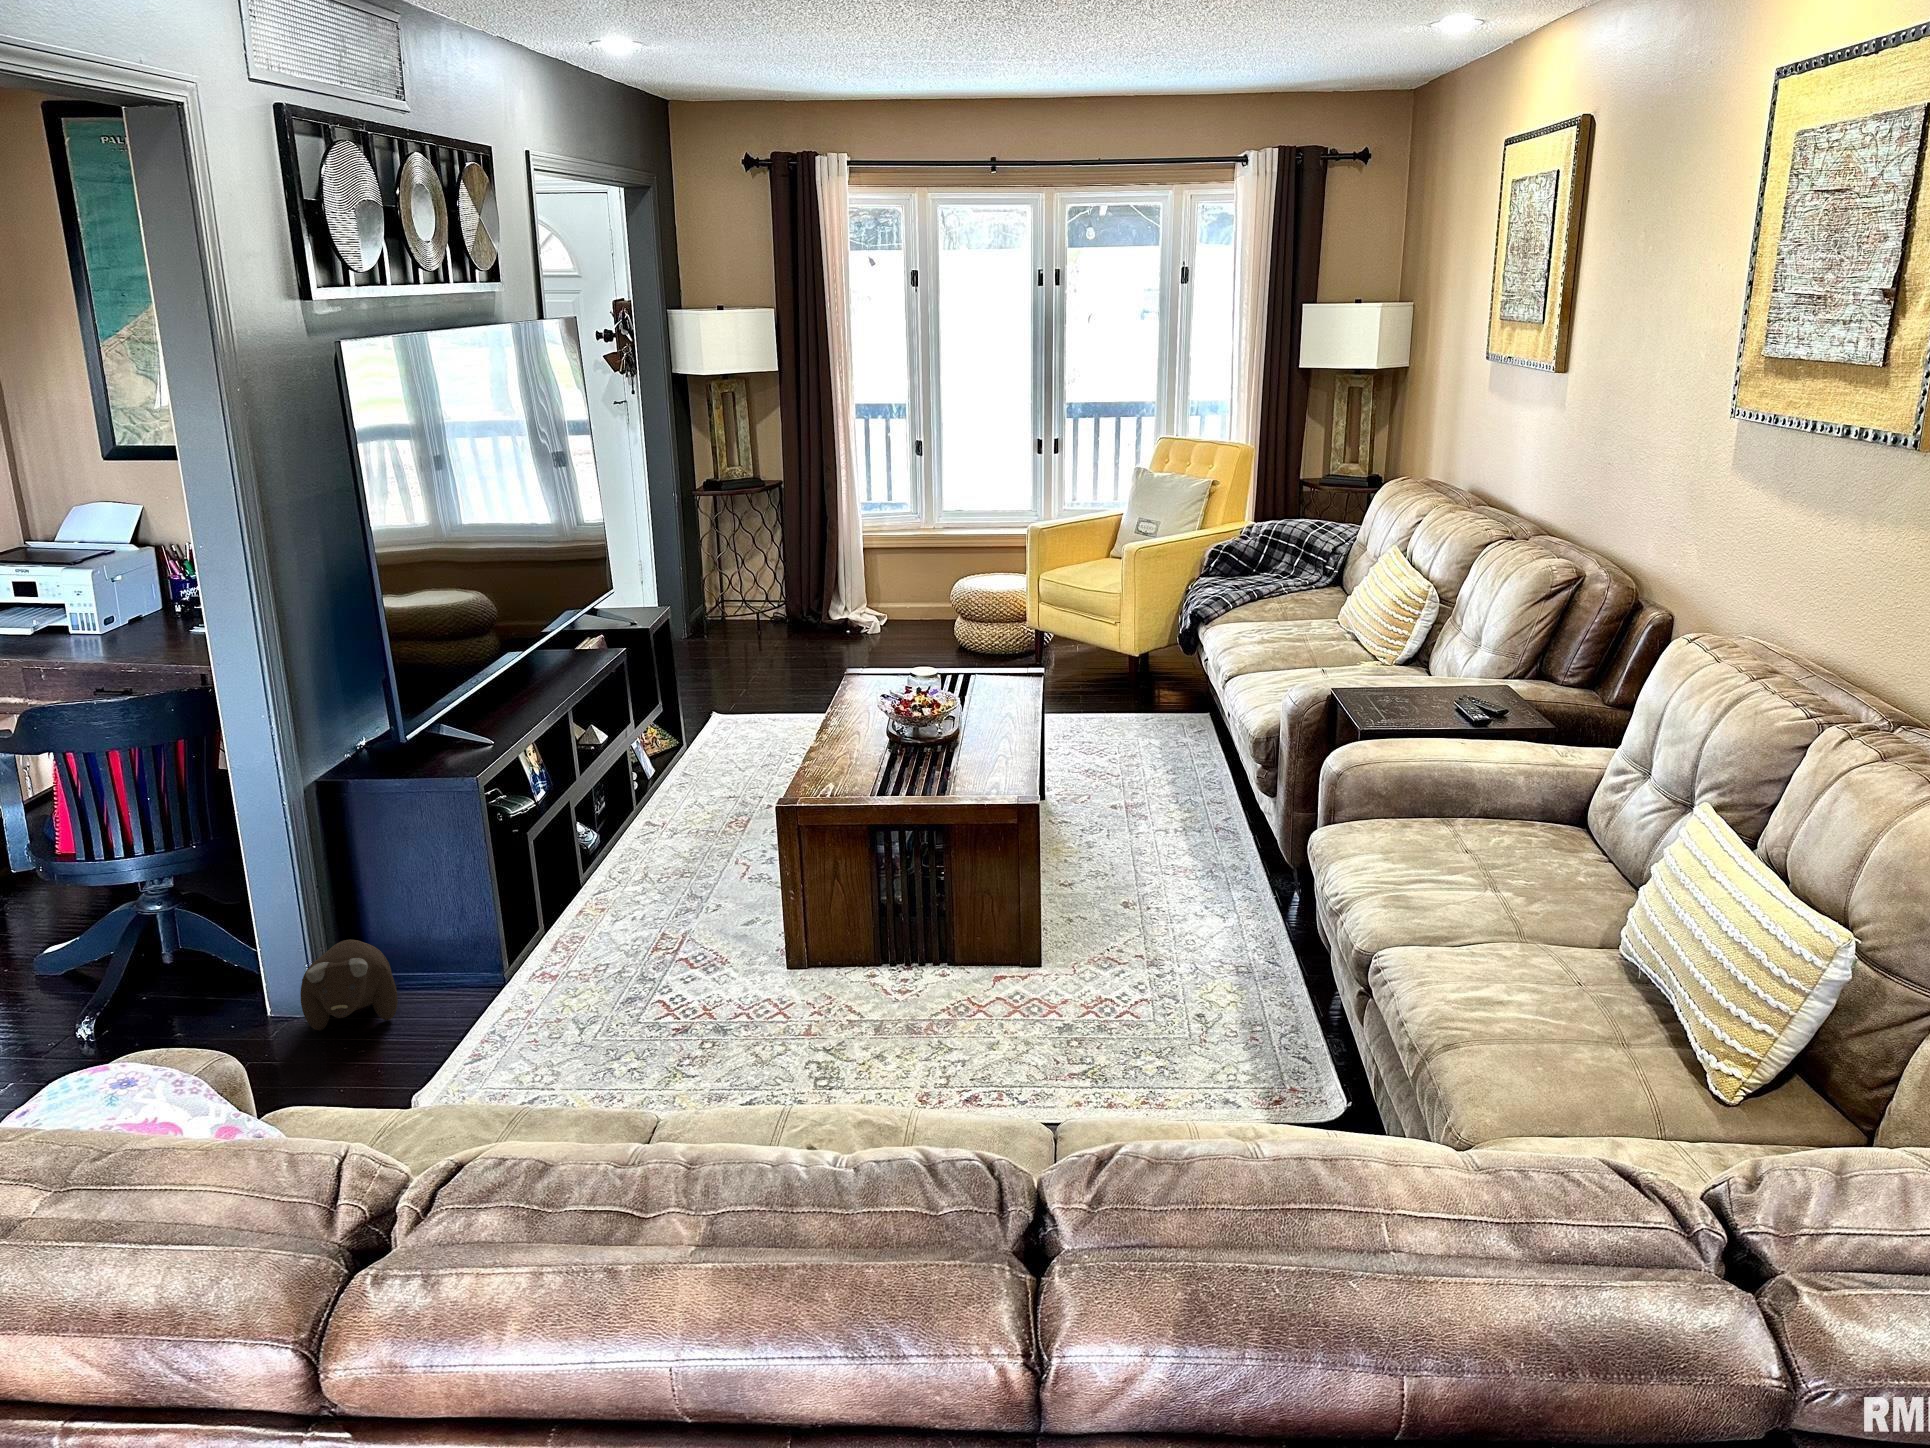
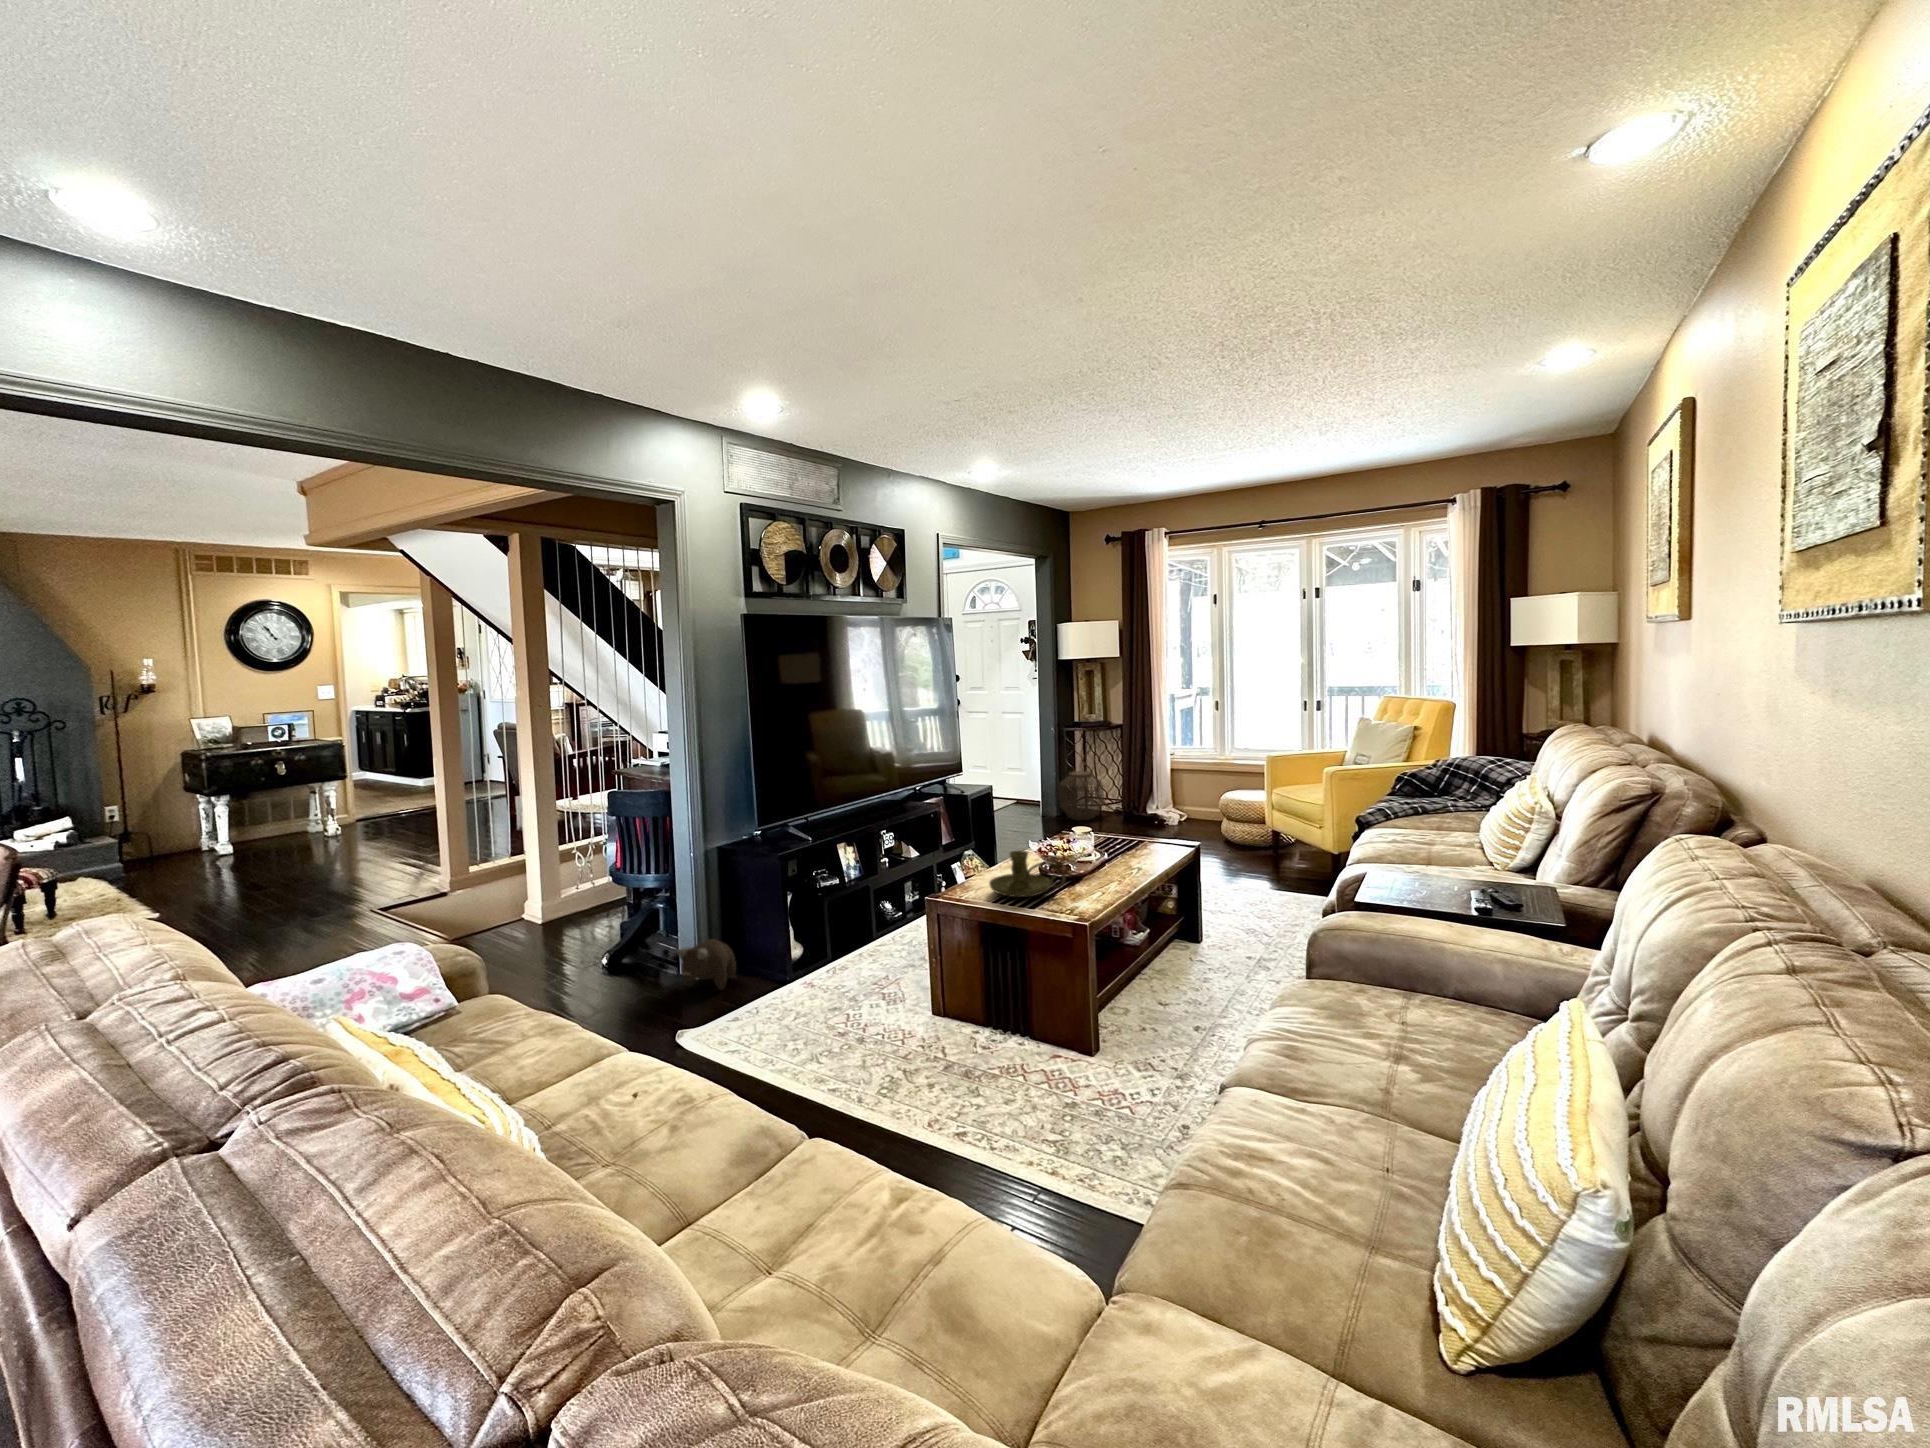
woven basket: none [690,560,764,640] -> present [1059,771,1104,820]
candle holder: none [856,714,966,782] -> present [989,850,1065,897]

